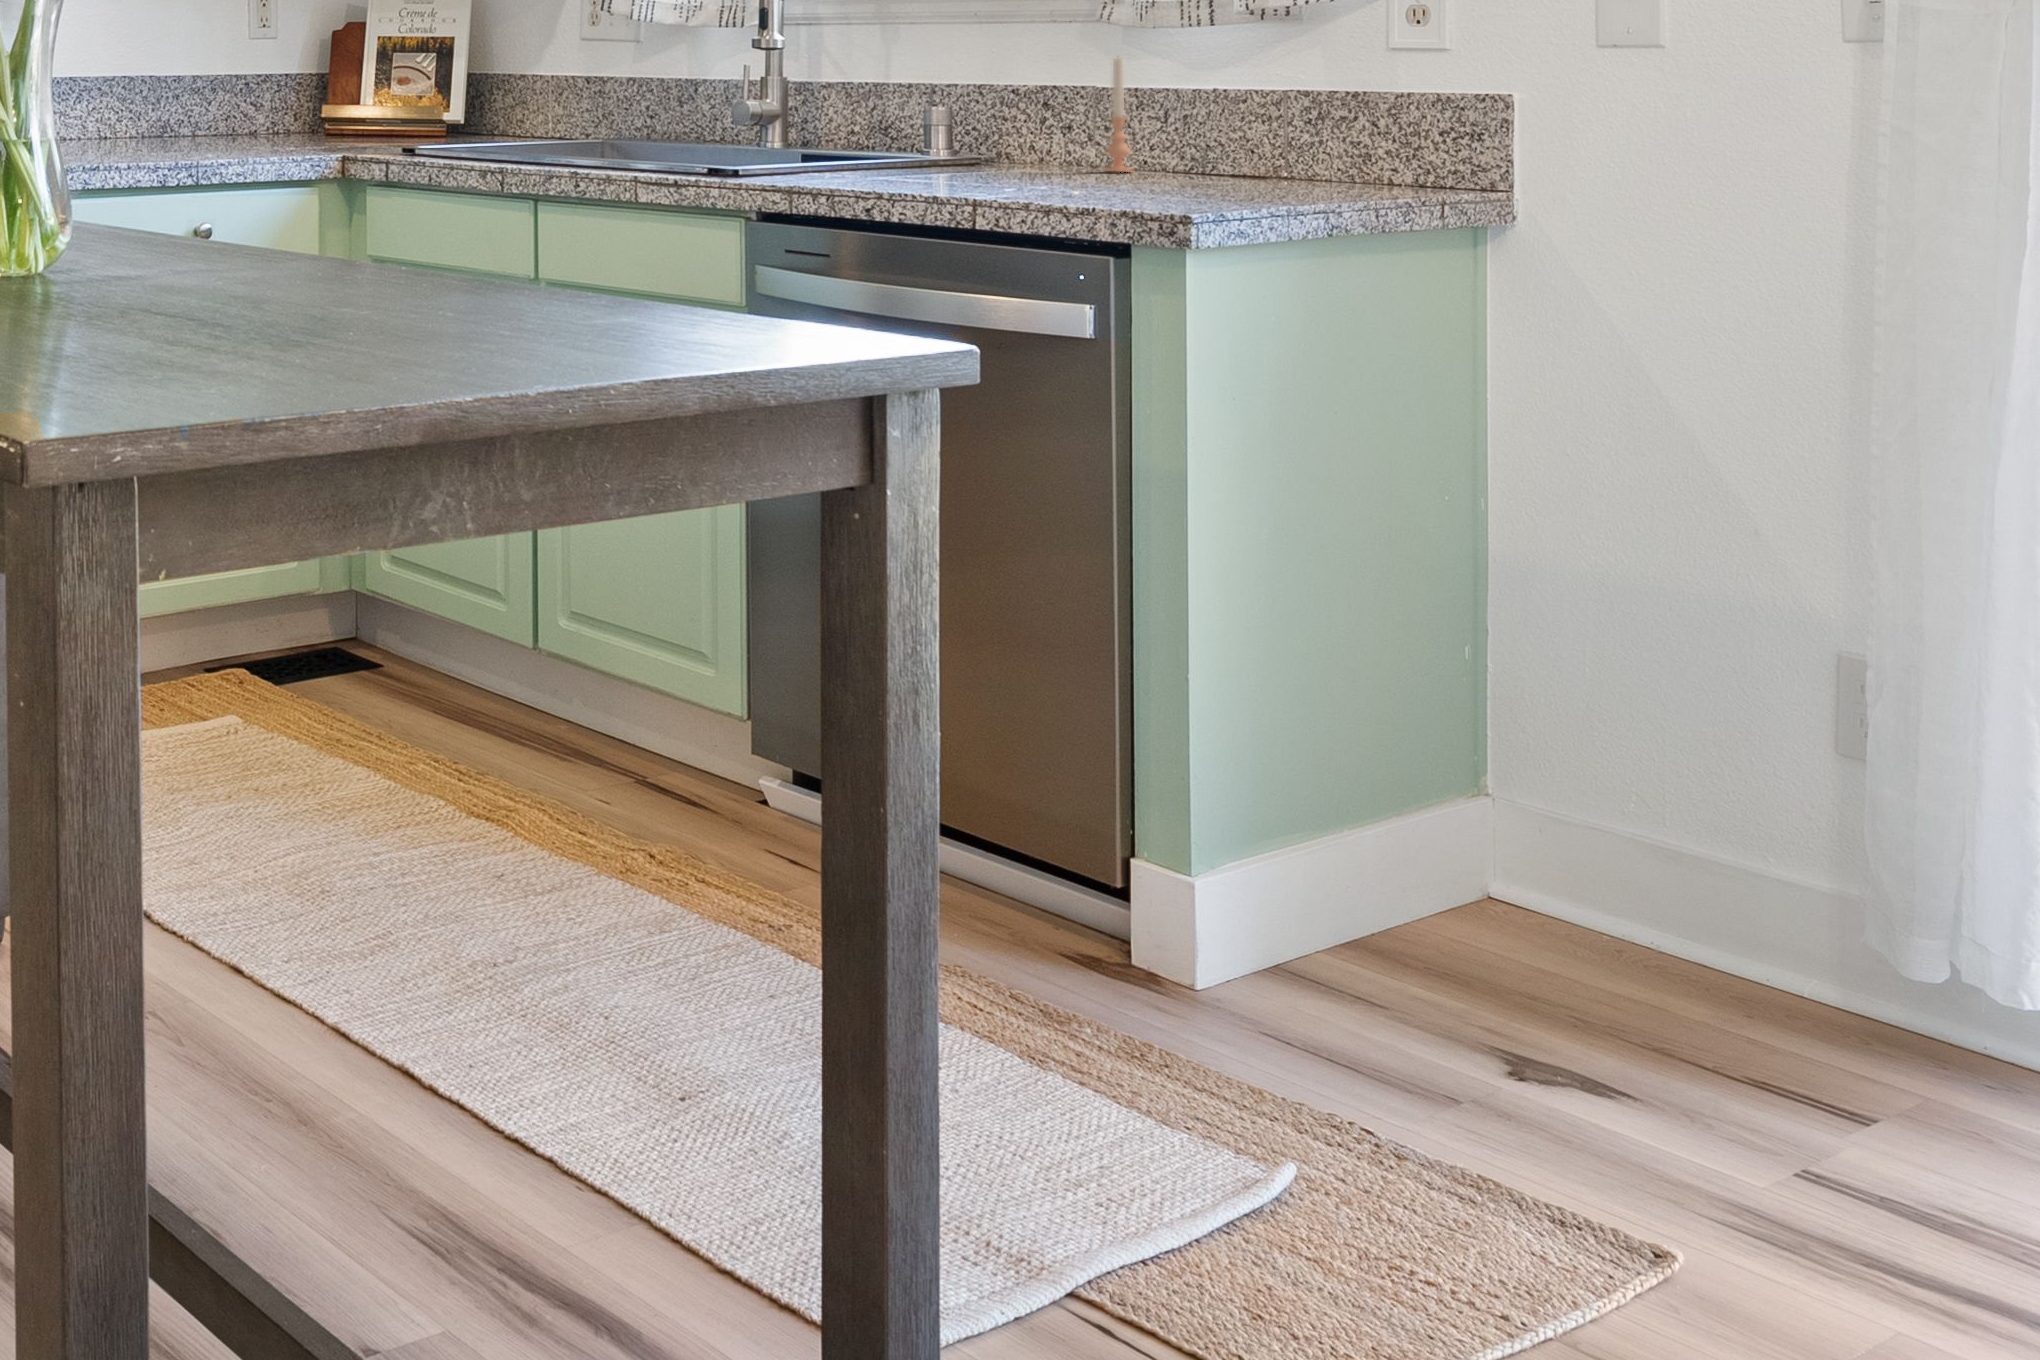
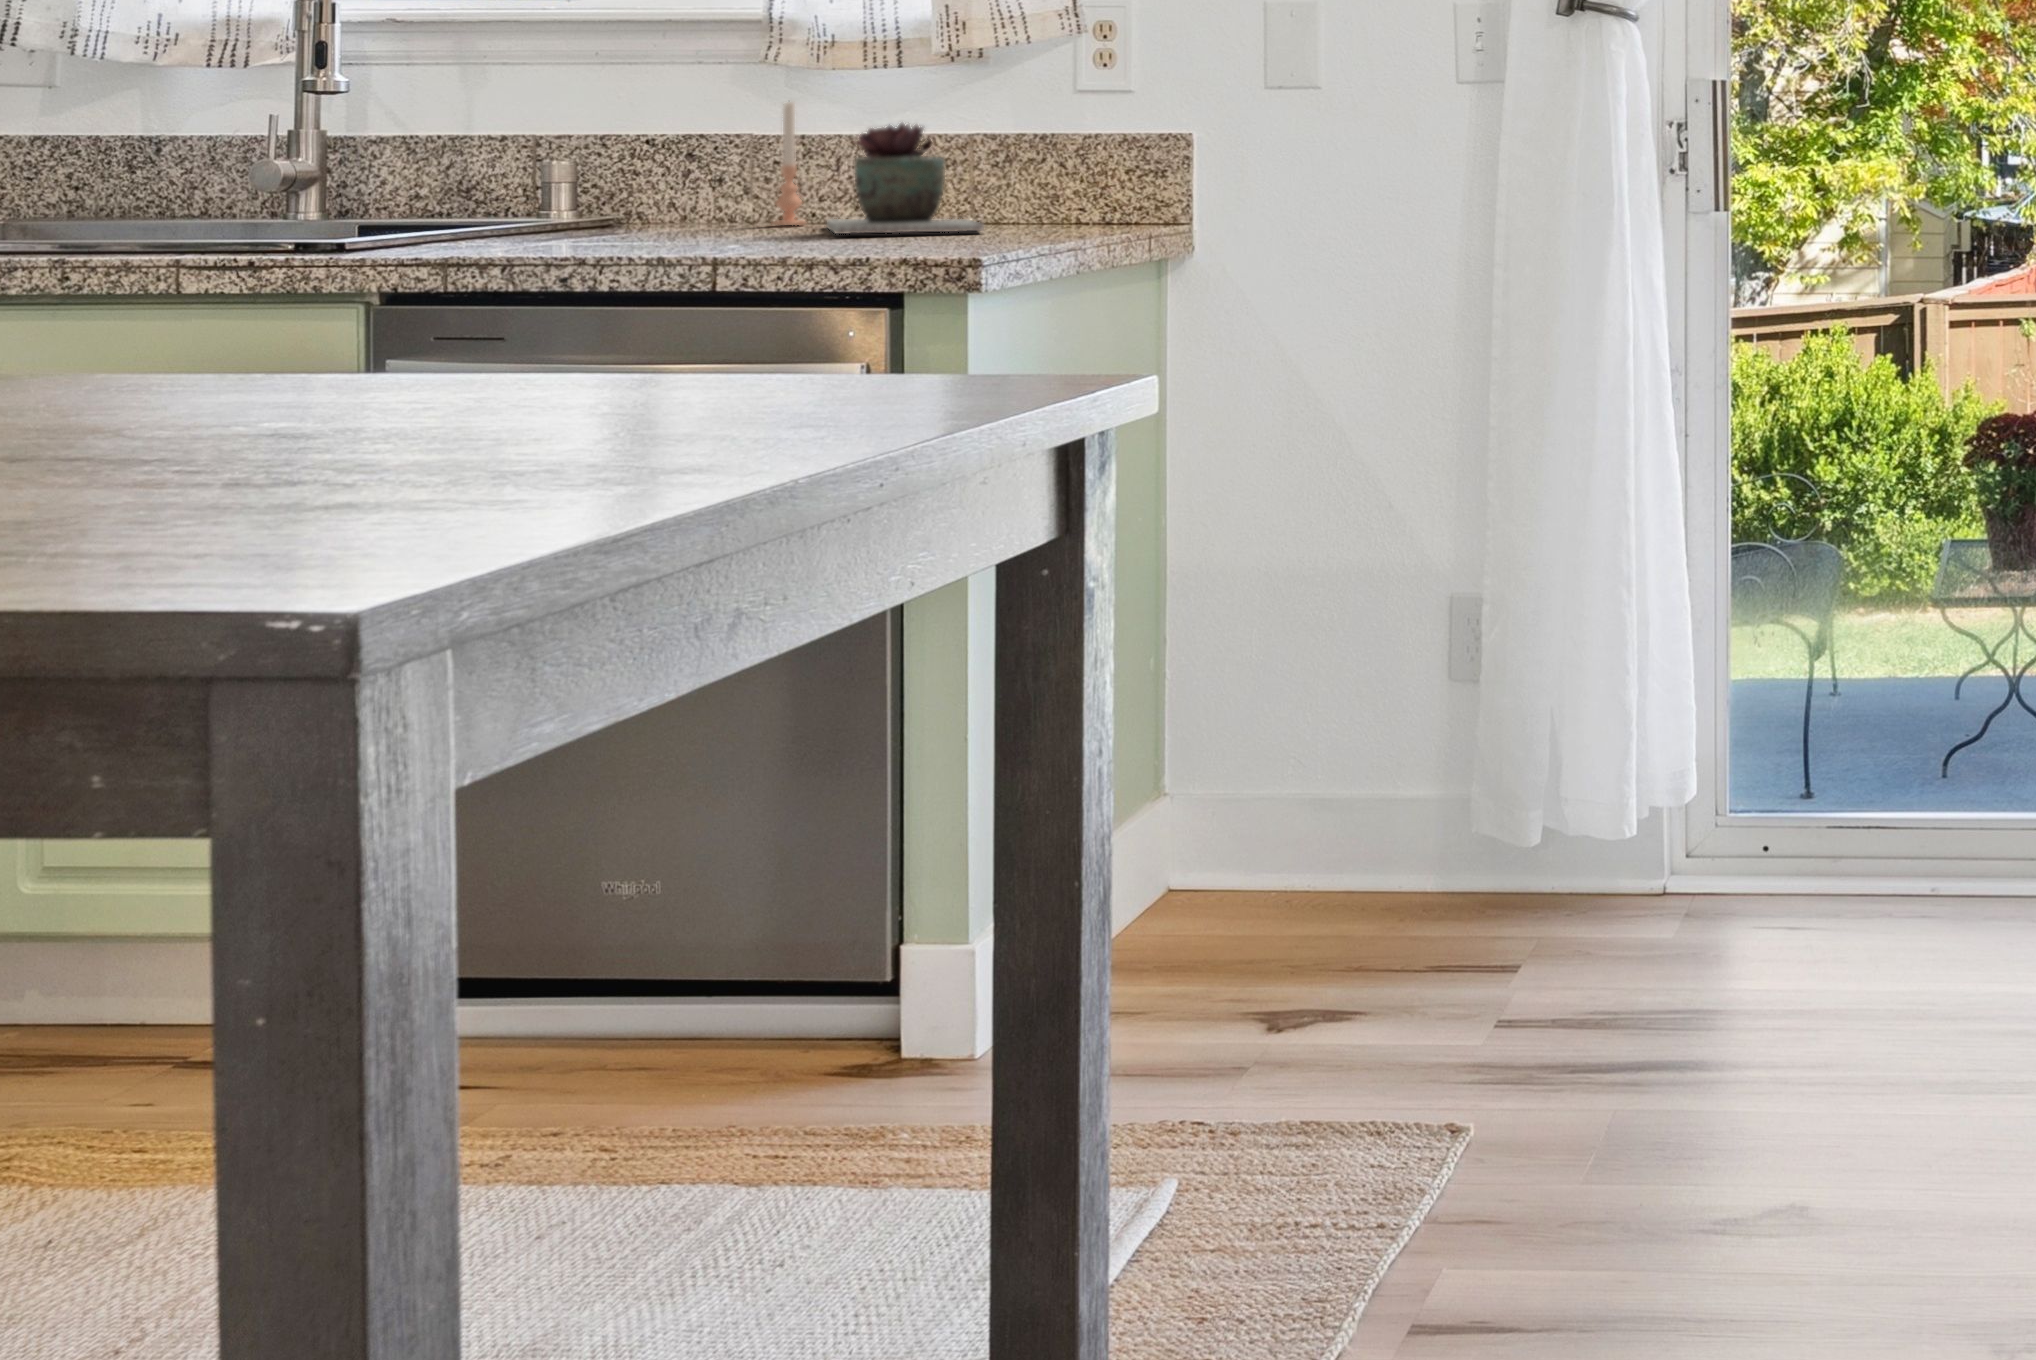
succulent plant: none [1131,77,1286,187] -> present [827,123,984,234]

